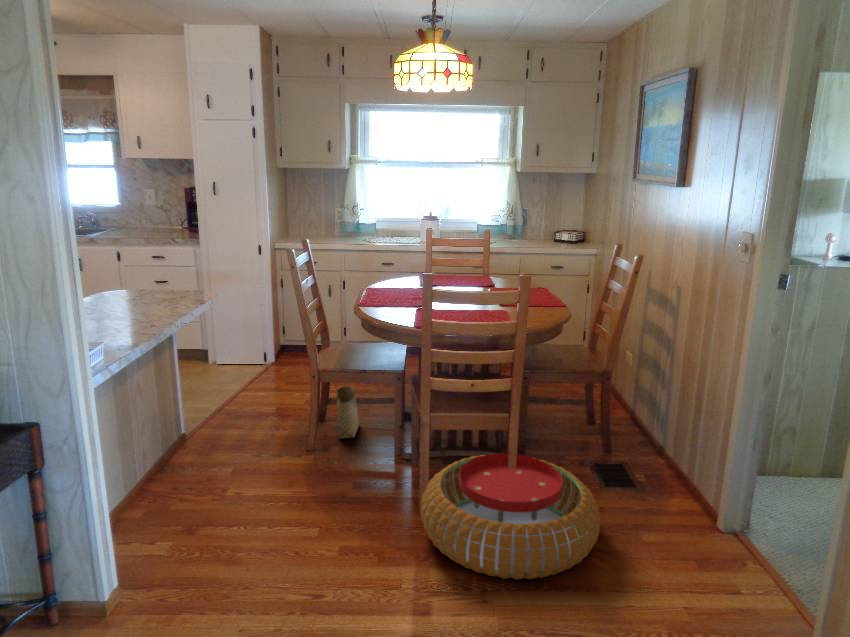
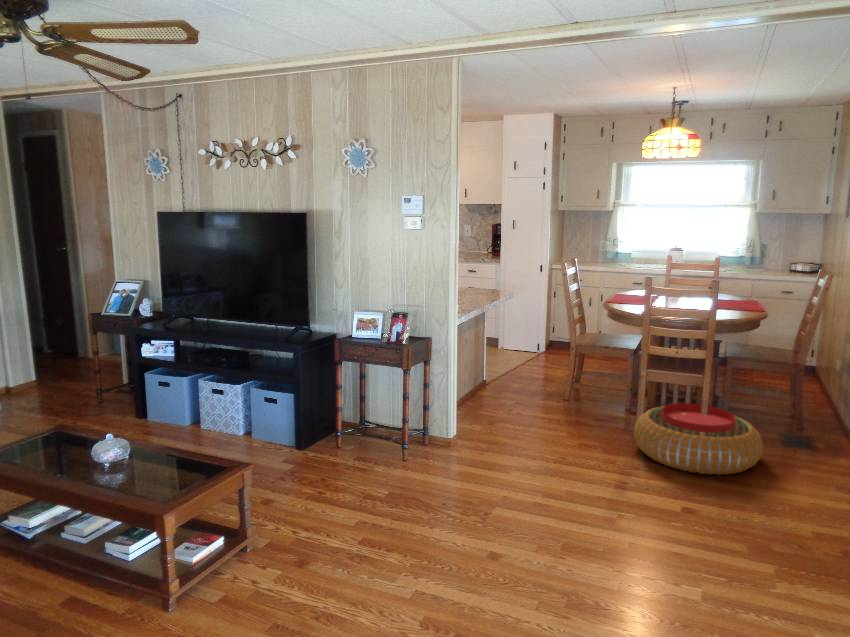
woven basket: present [335,383,359,438] -> none [585,350,605,397]

